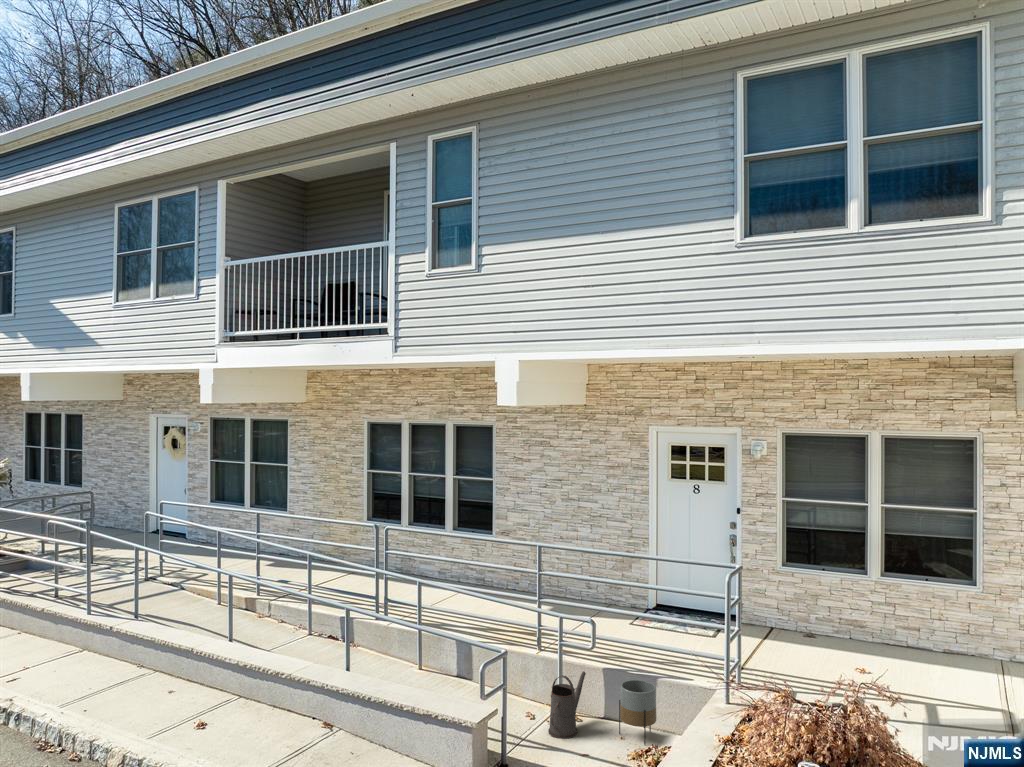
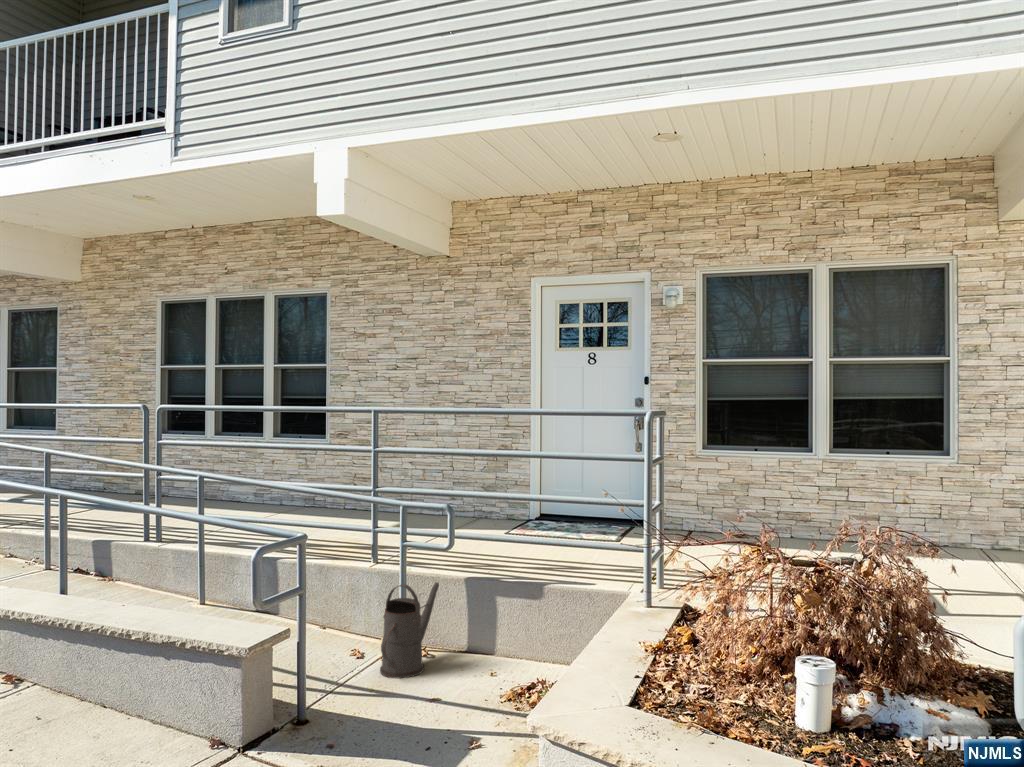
planter: present [619,680,656,745] -> none [487,586,542,679]

